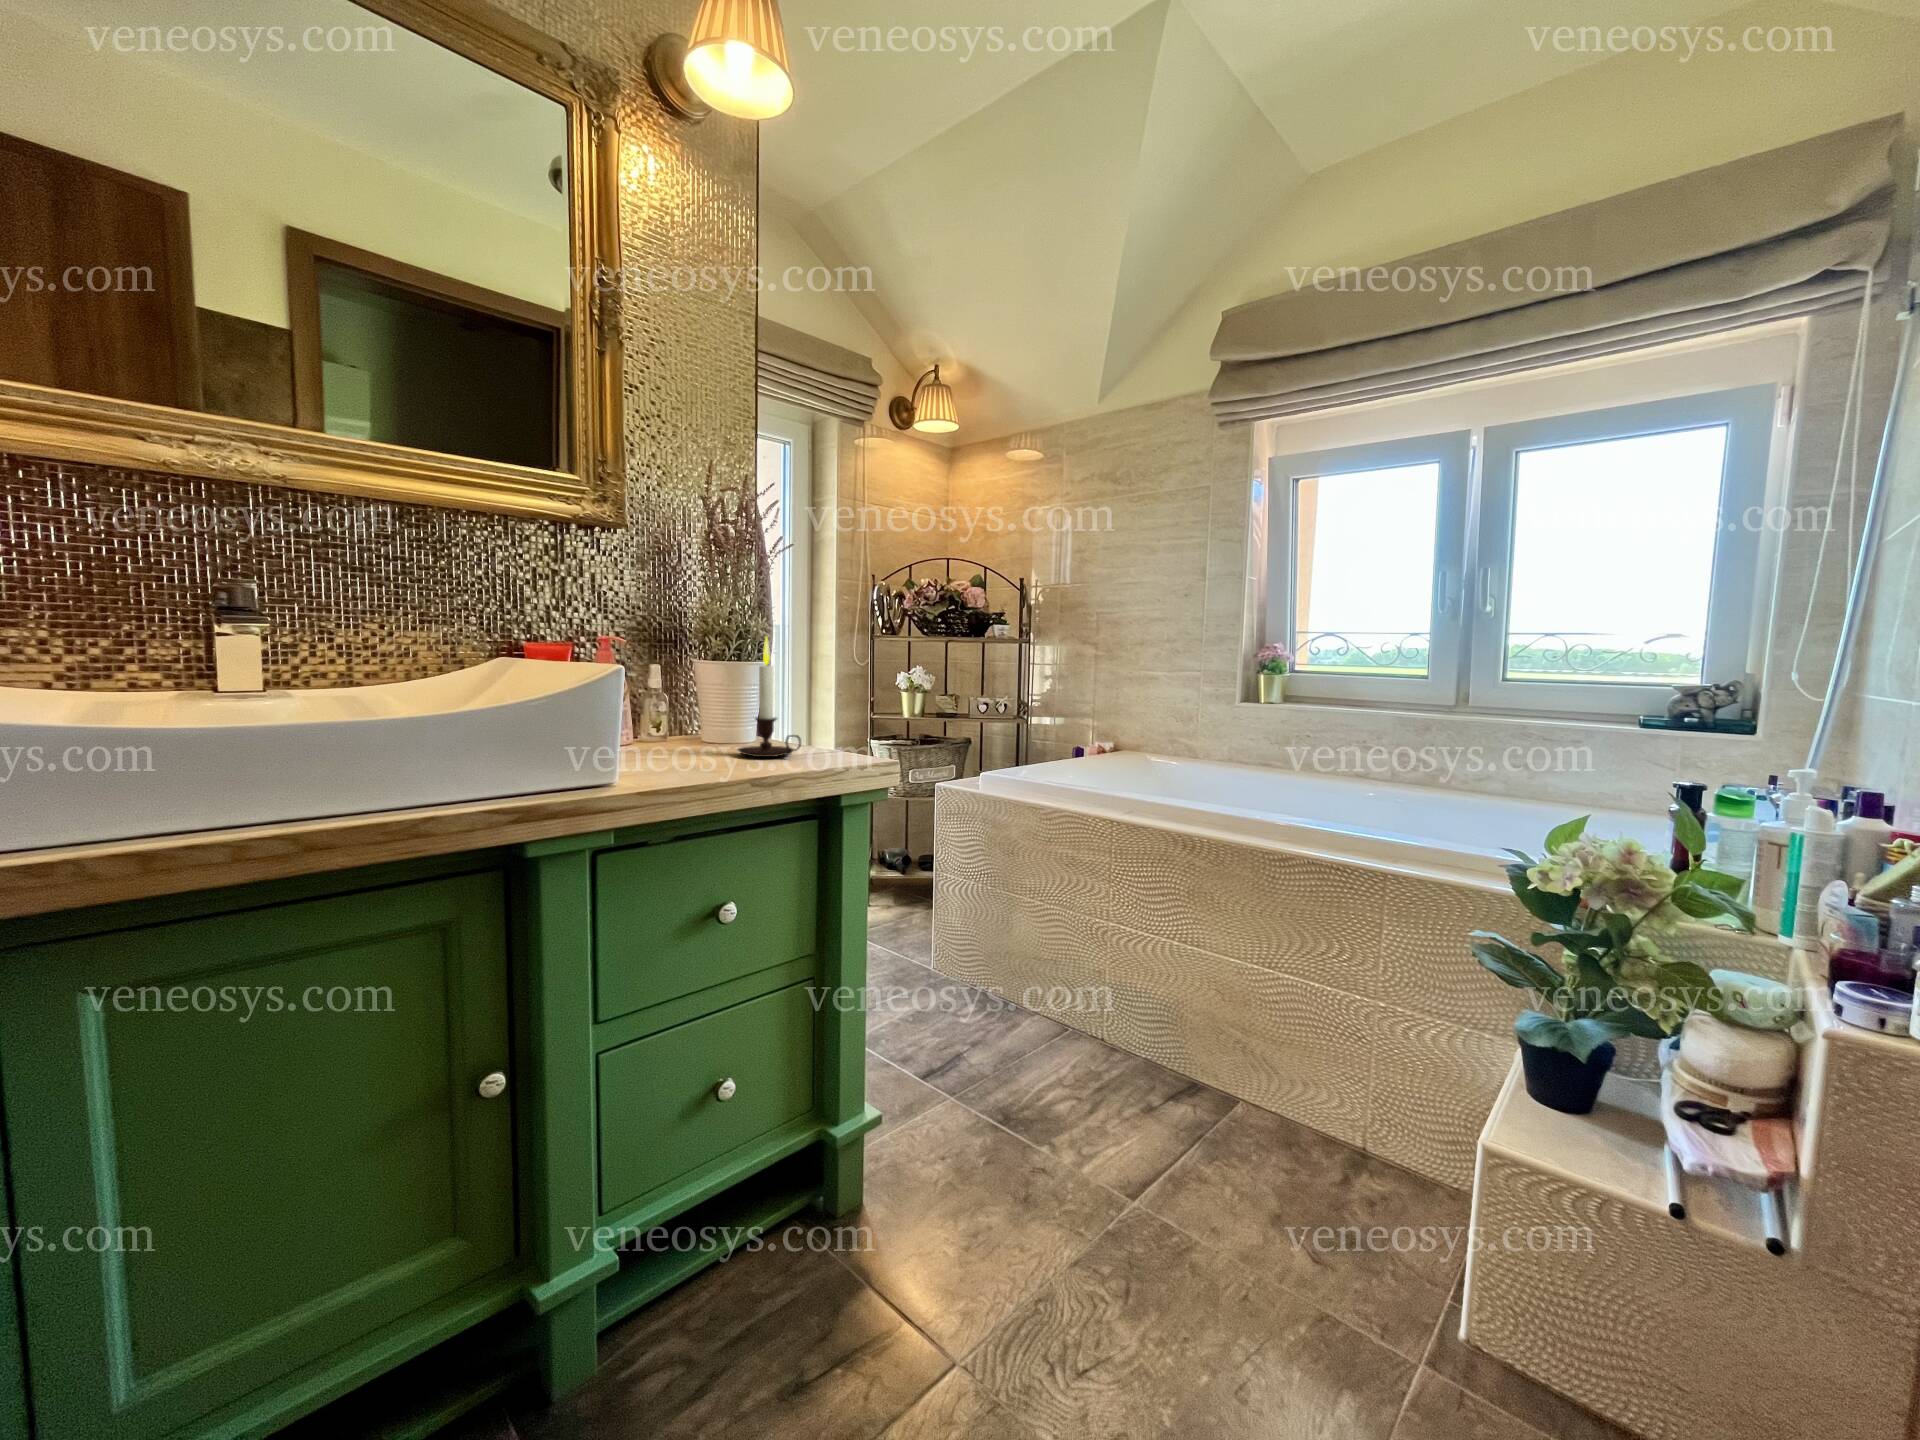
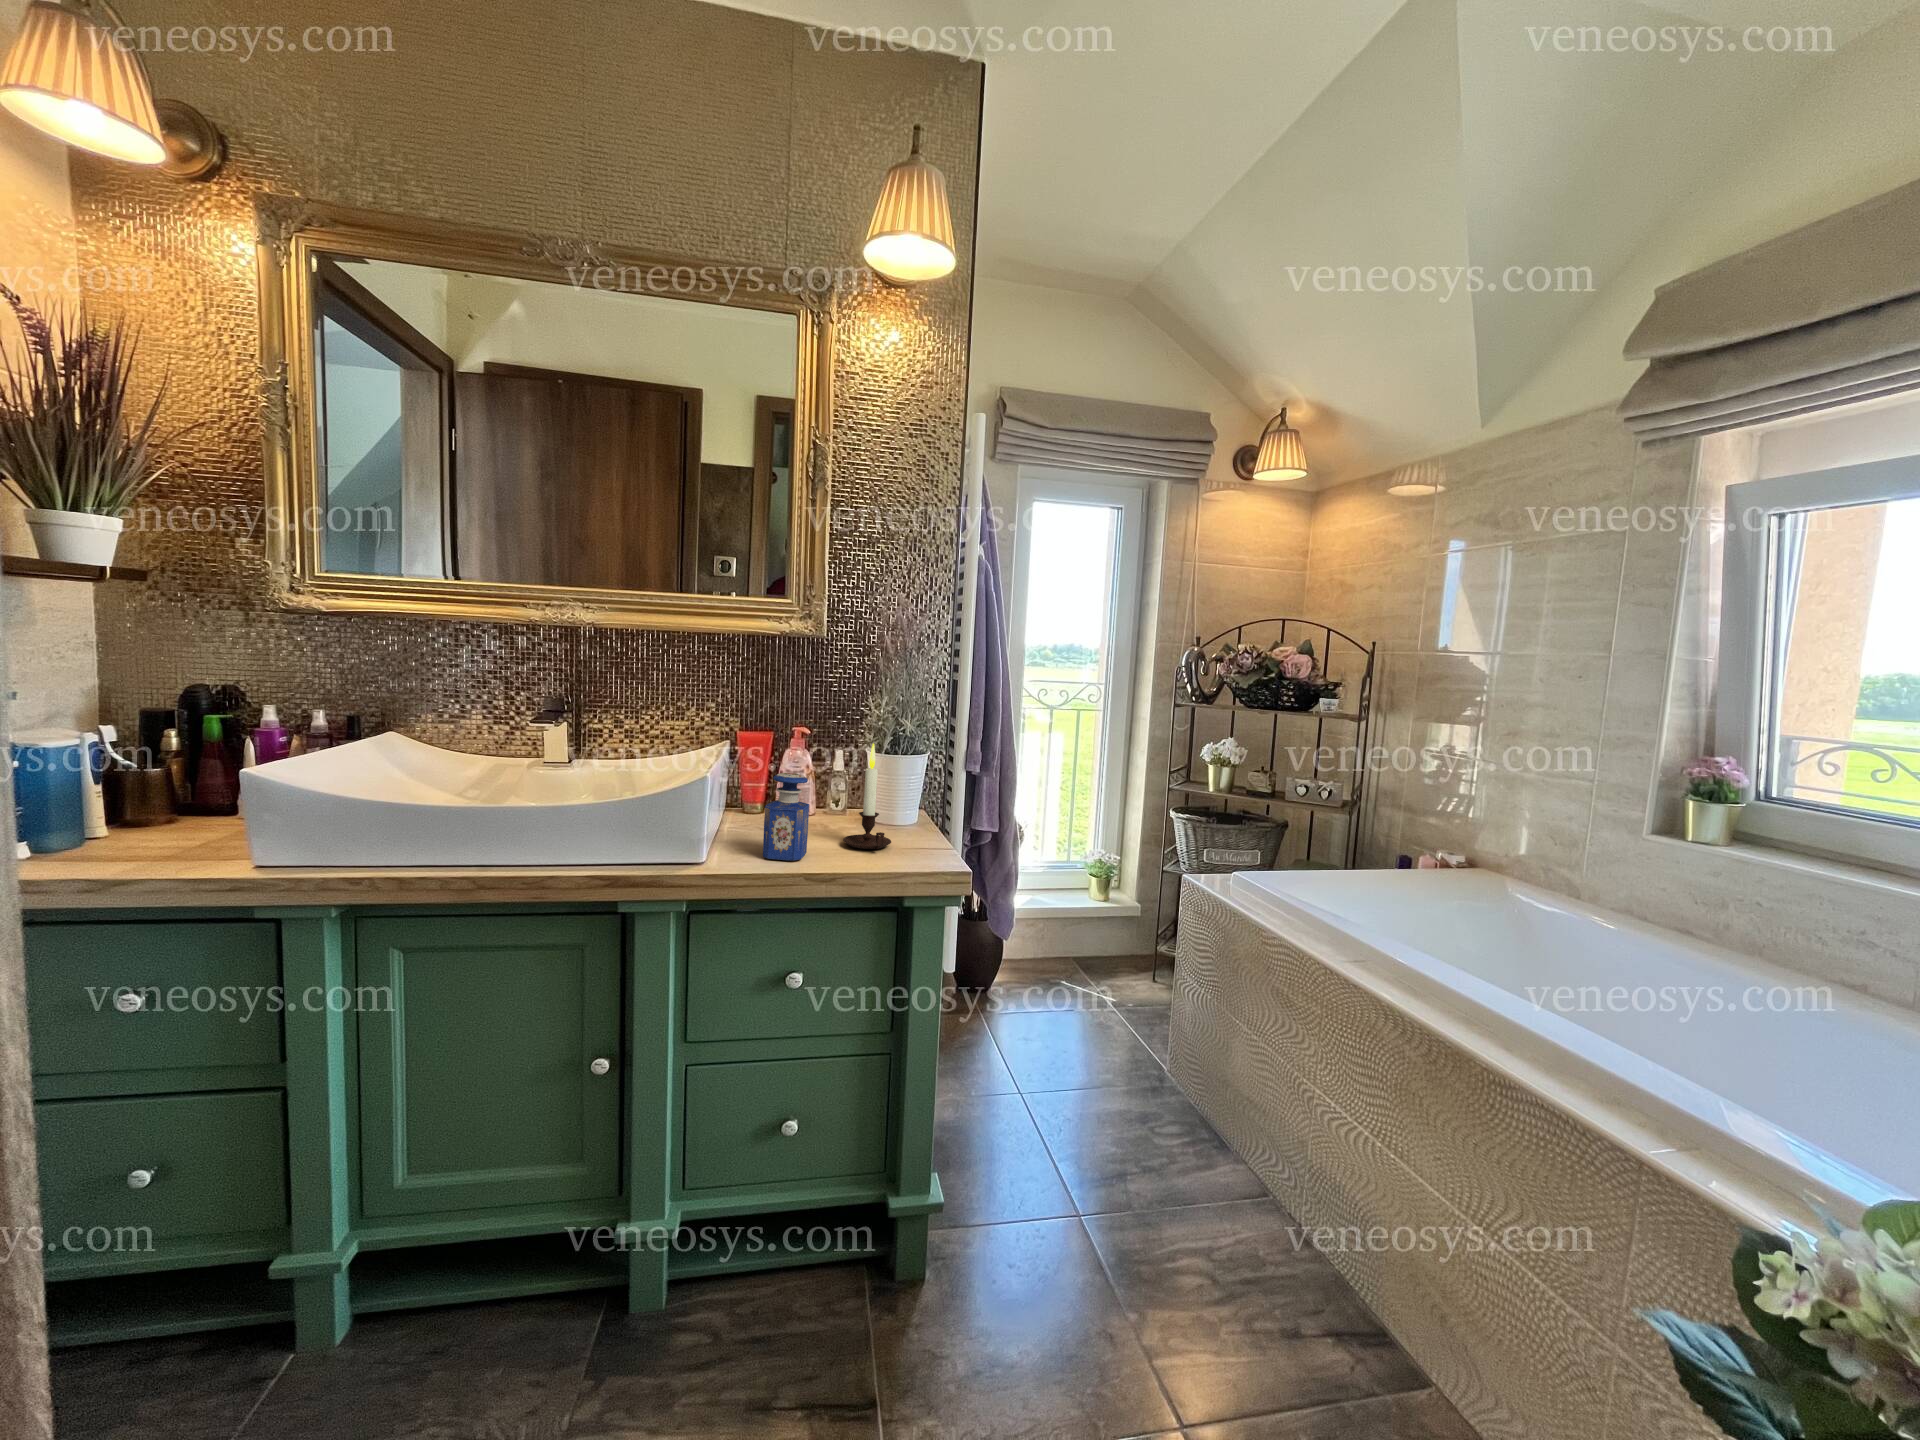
perfume bottle: none [673,666,731,772] -> present [763,773,809,860]

